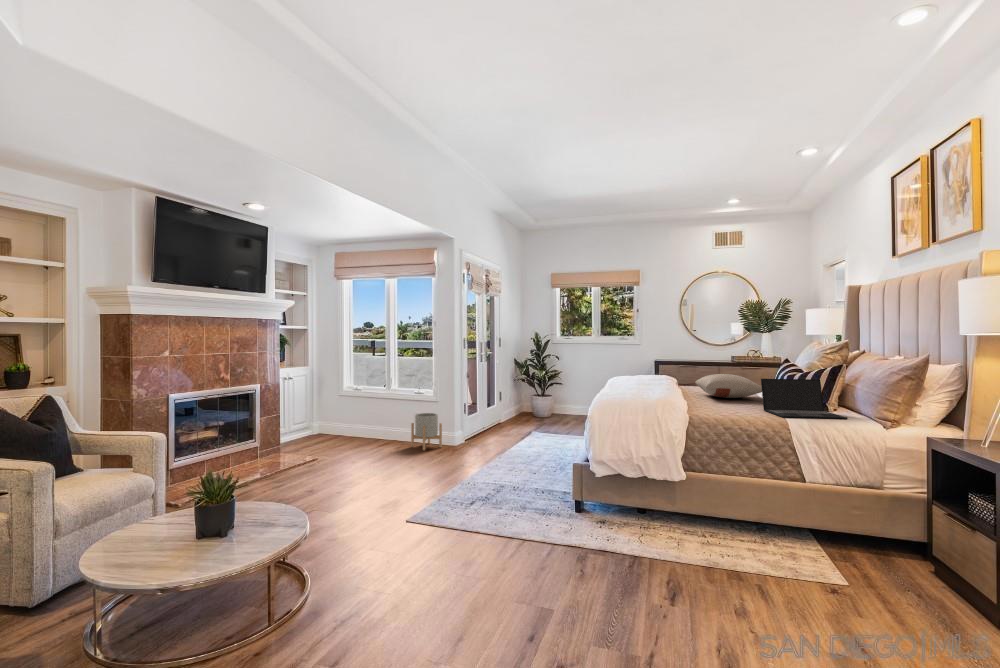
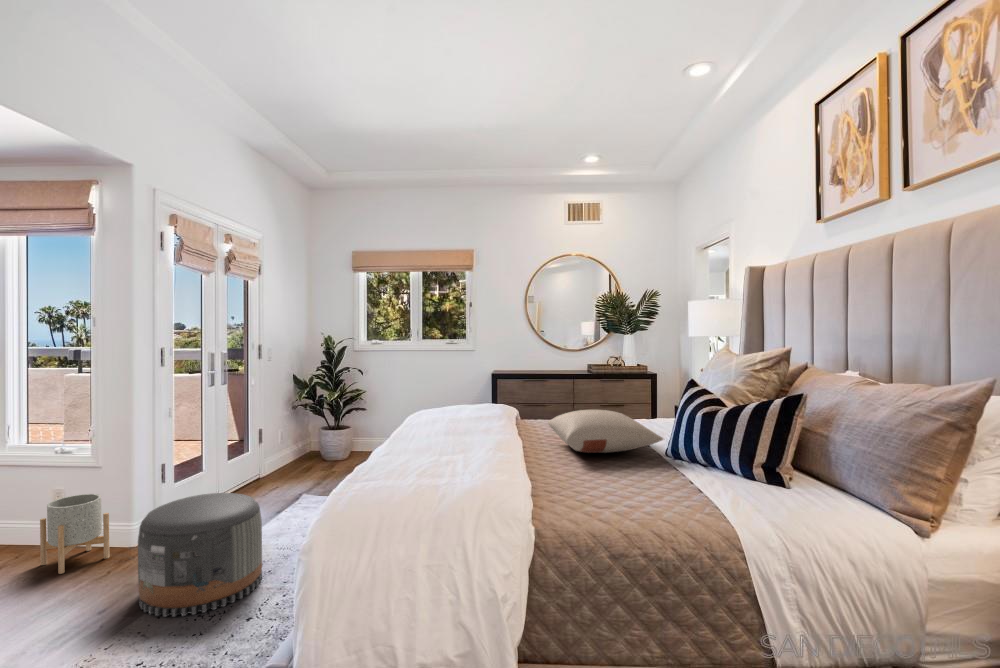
laptop: present [761,379,847,419] -> none [665,426,826,518]
pouf: none [470,414,527,469] -> present [138,493,262,617]

